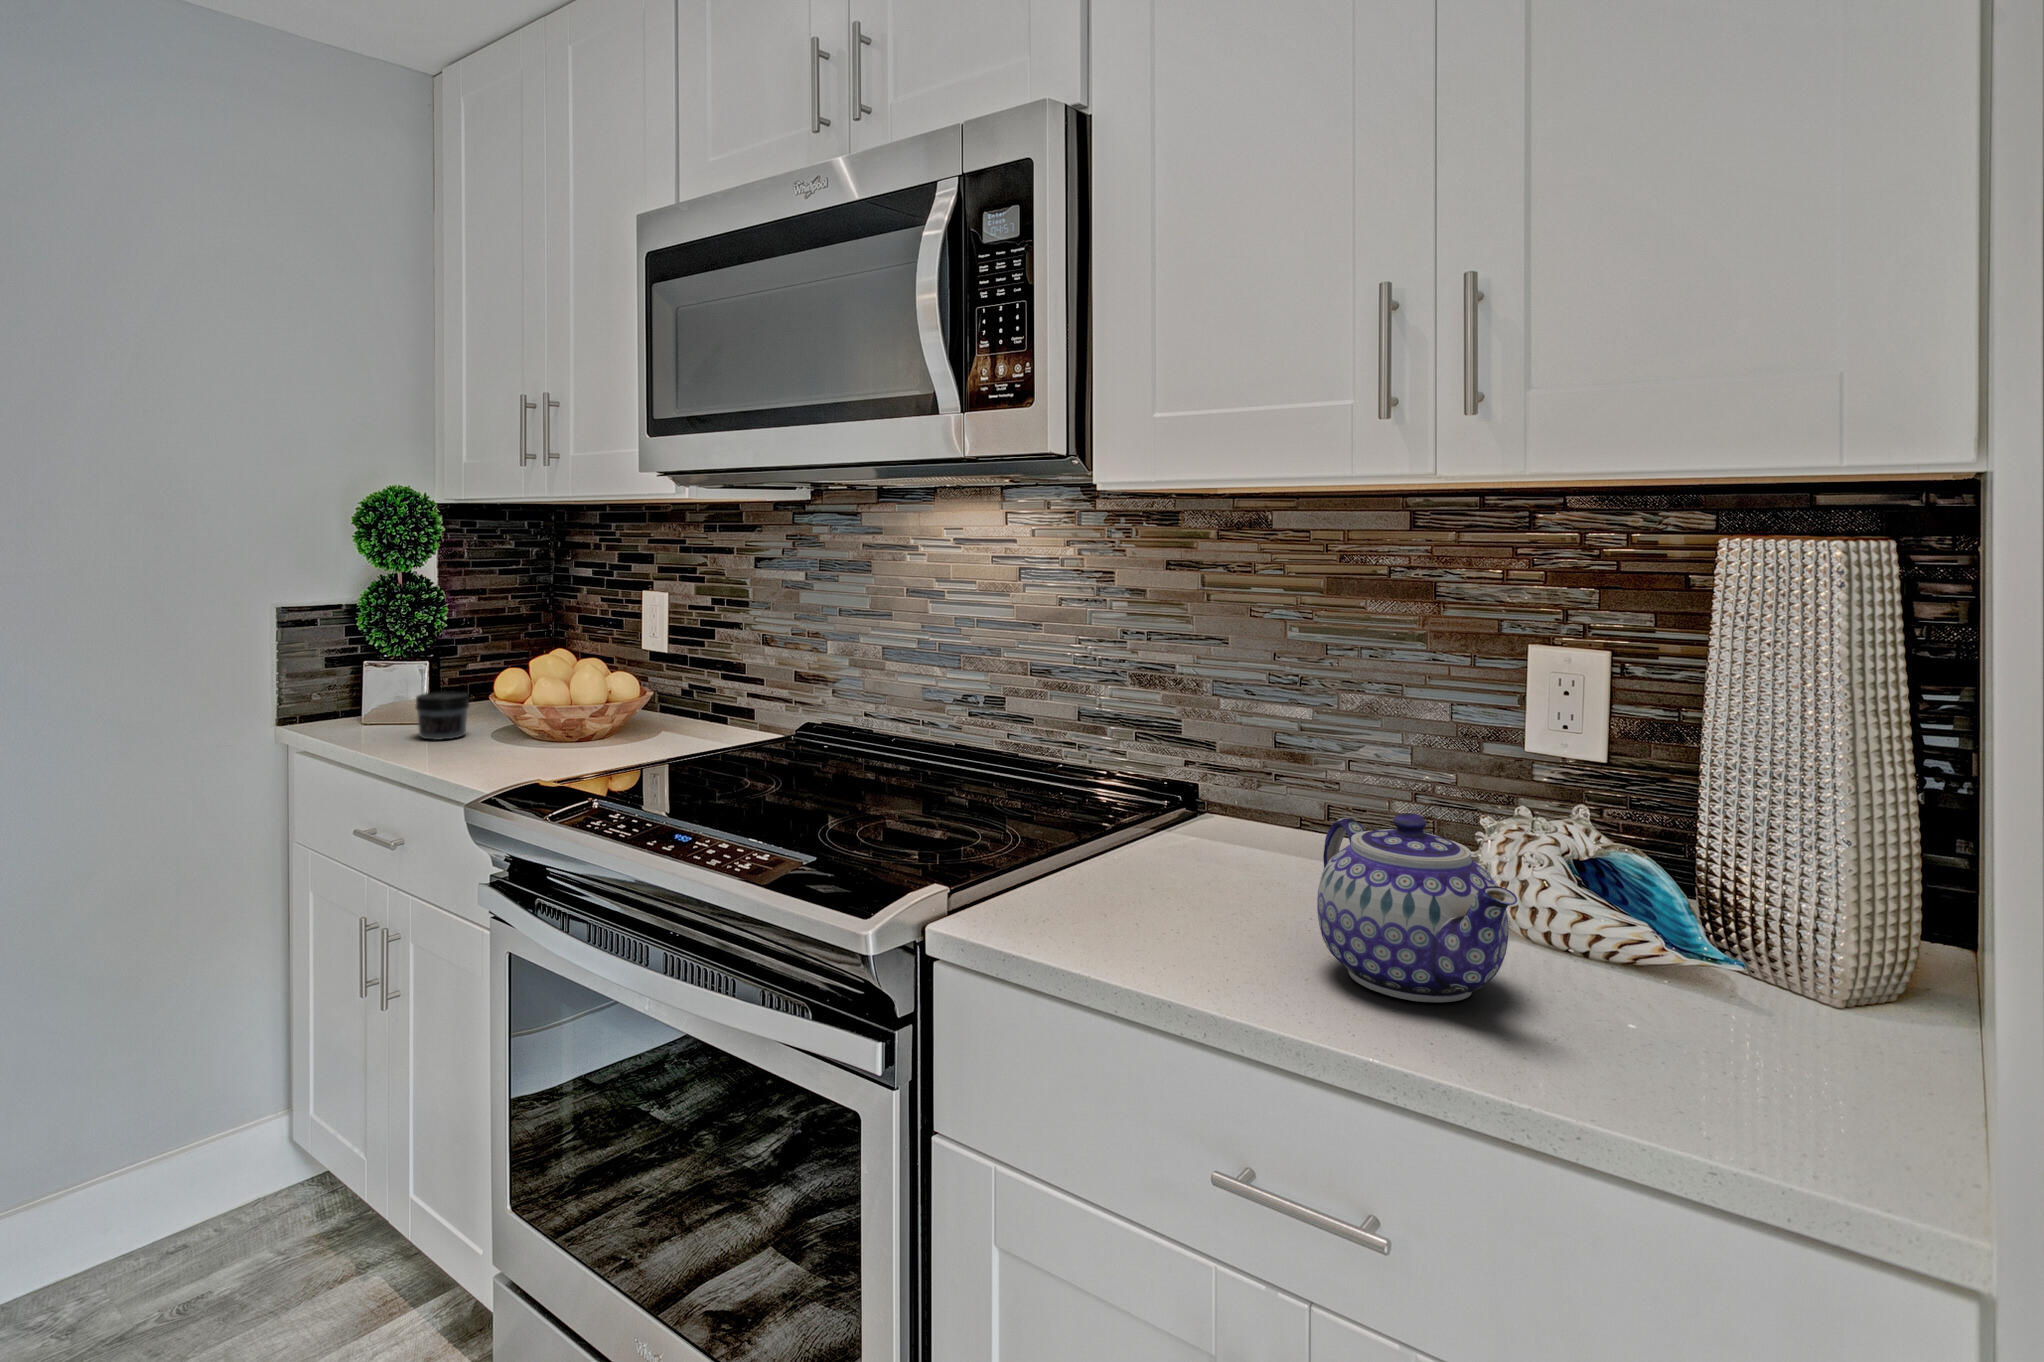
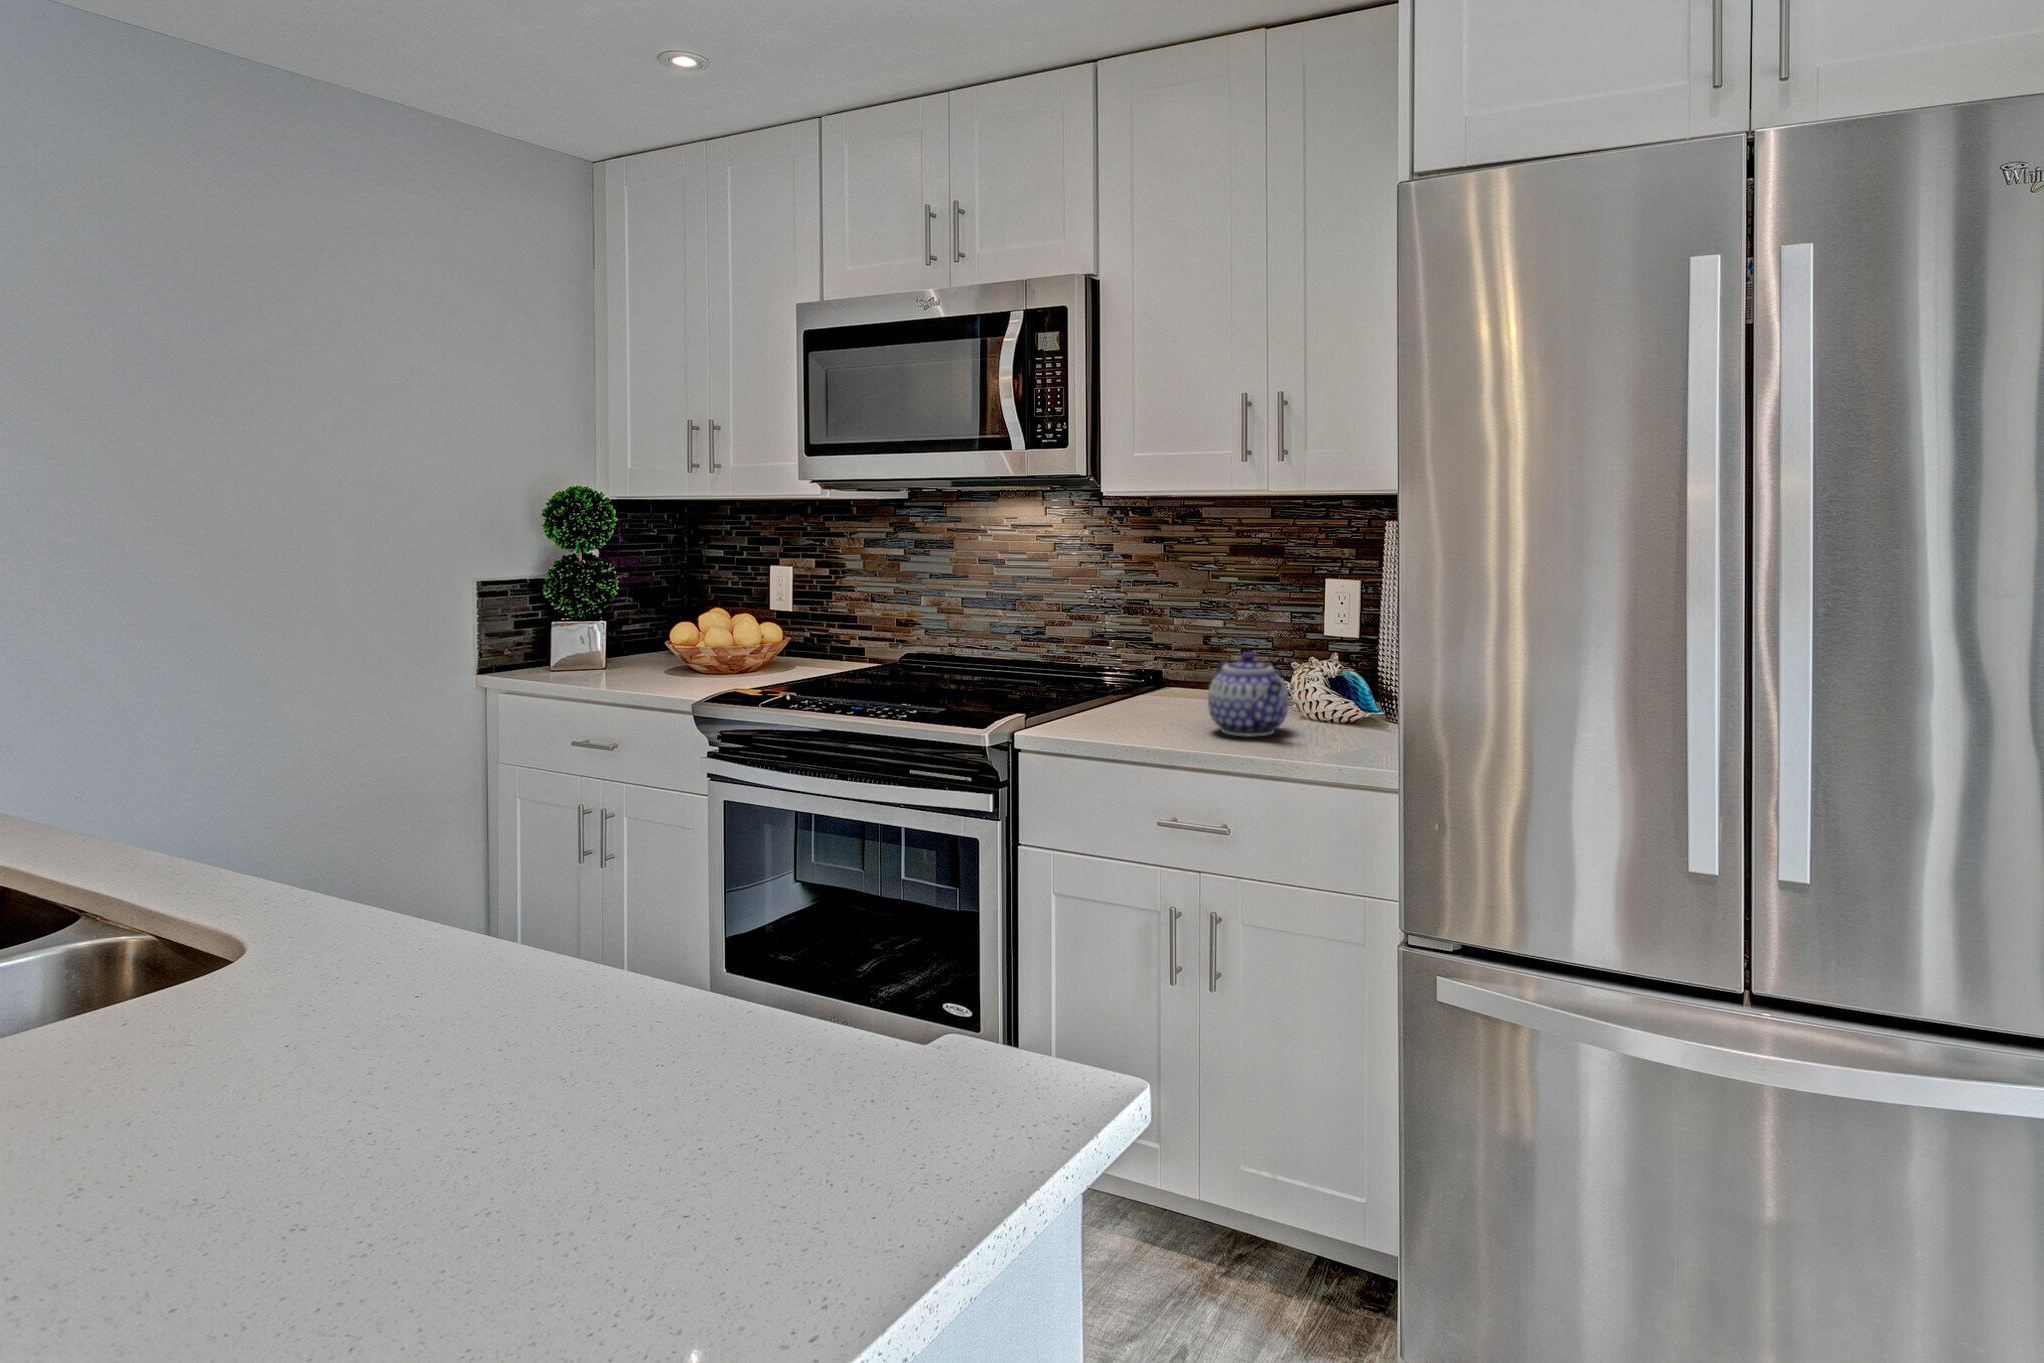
jar: present [416,692,469,740] -> none [606,642,649,676]

